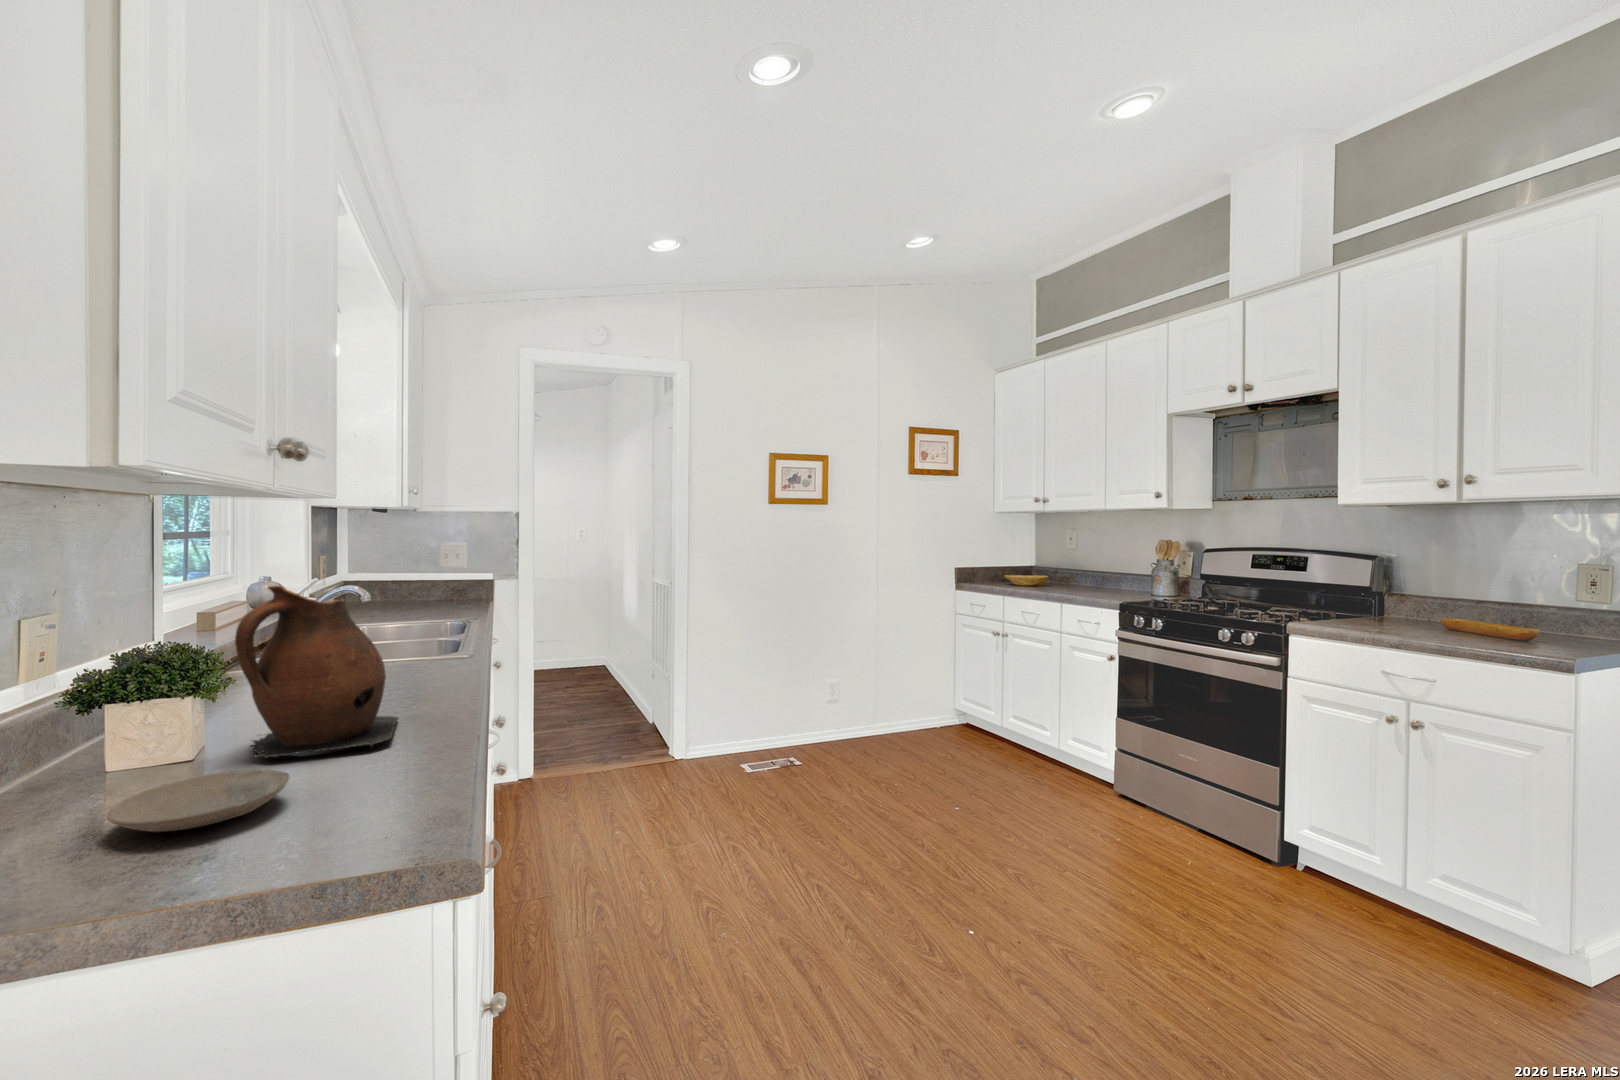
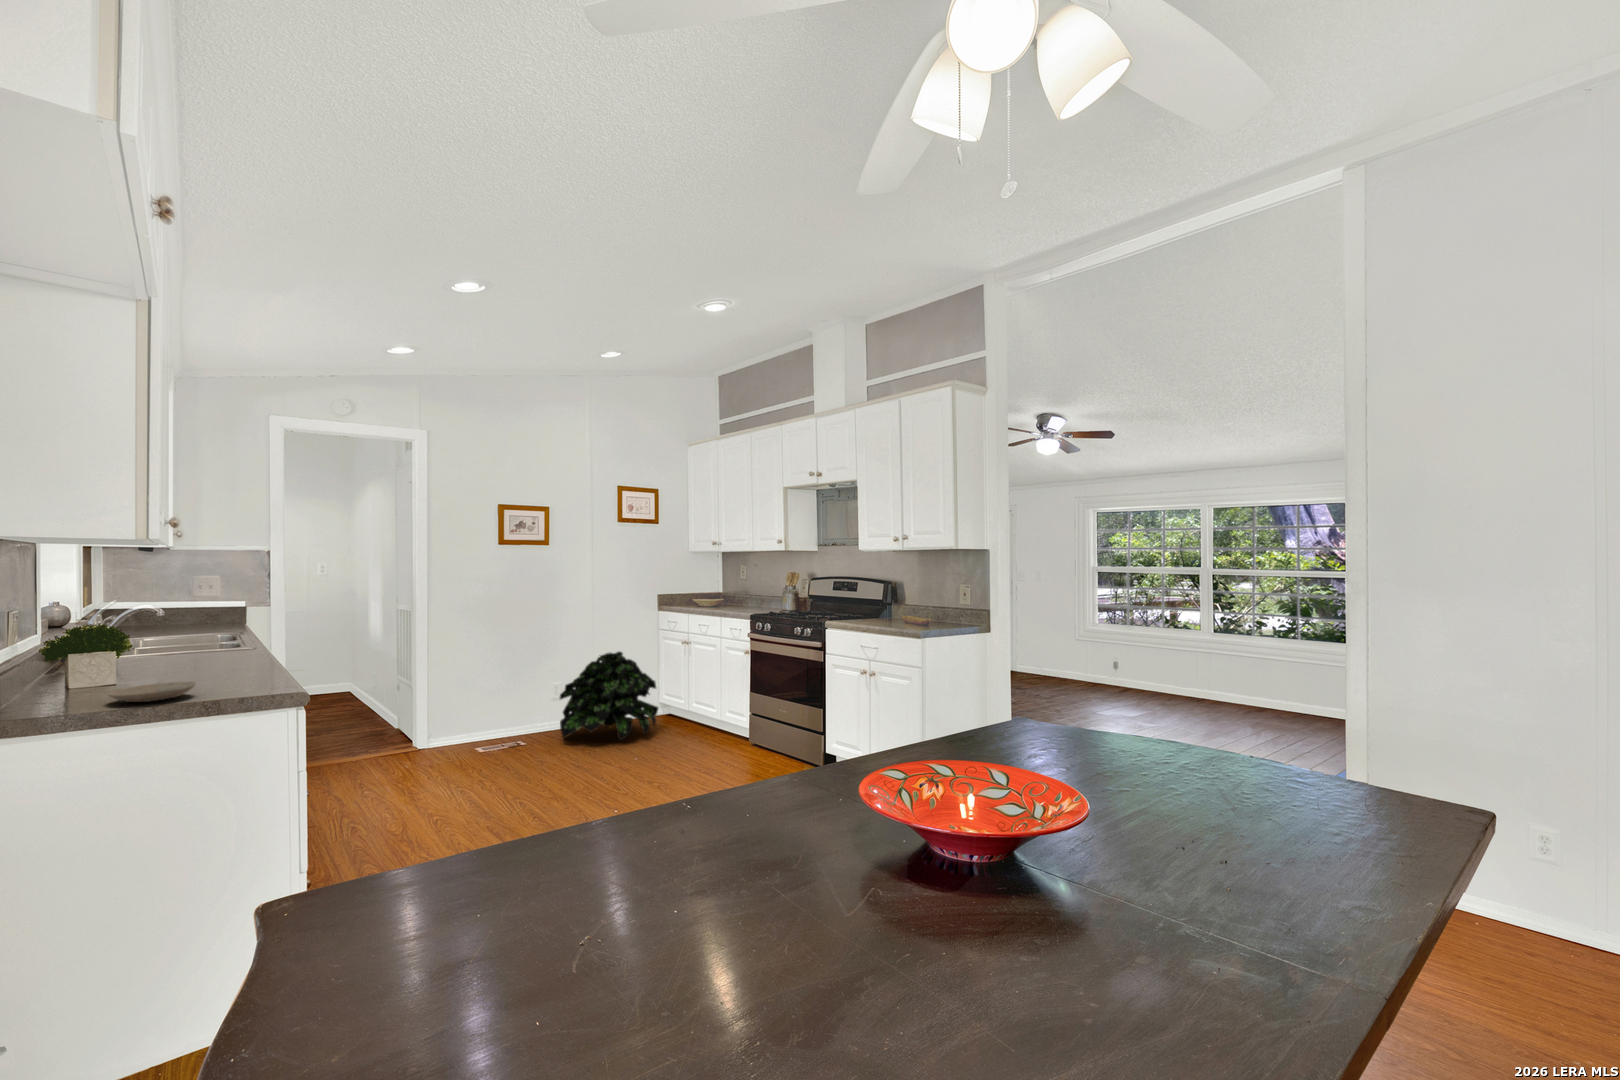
ceramic pitcher: present [235,586,398,758] -> none [142,594,235,685]
potted plant: none [845,645,971,770] -> present [560,652,658,741]

